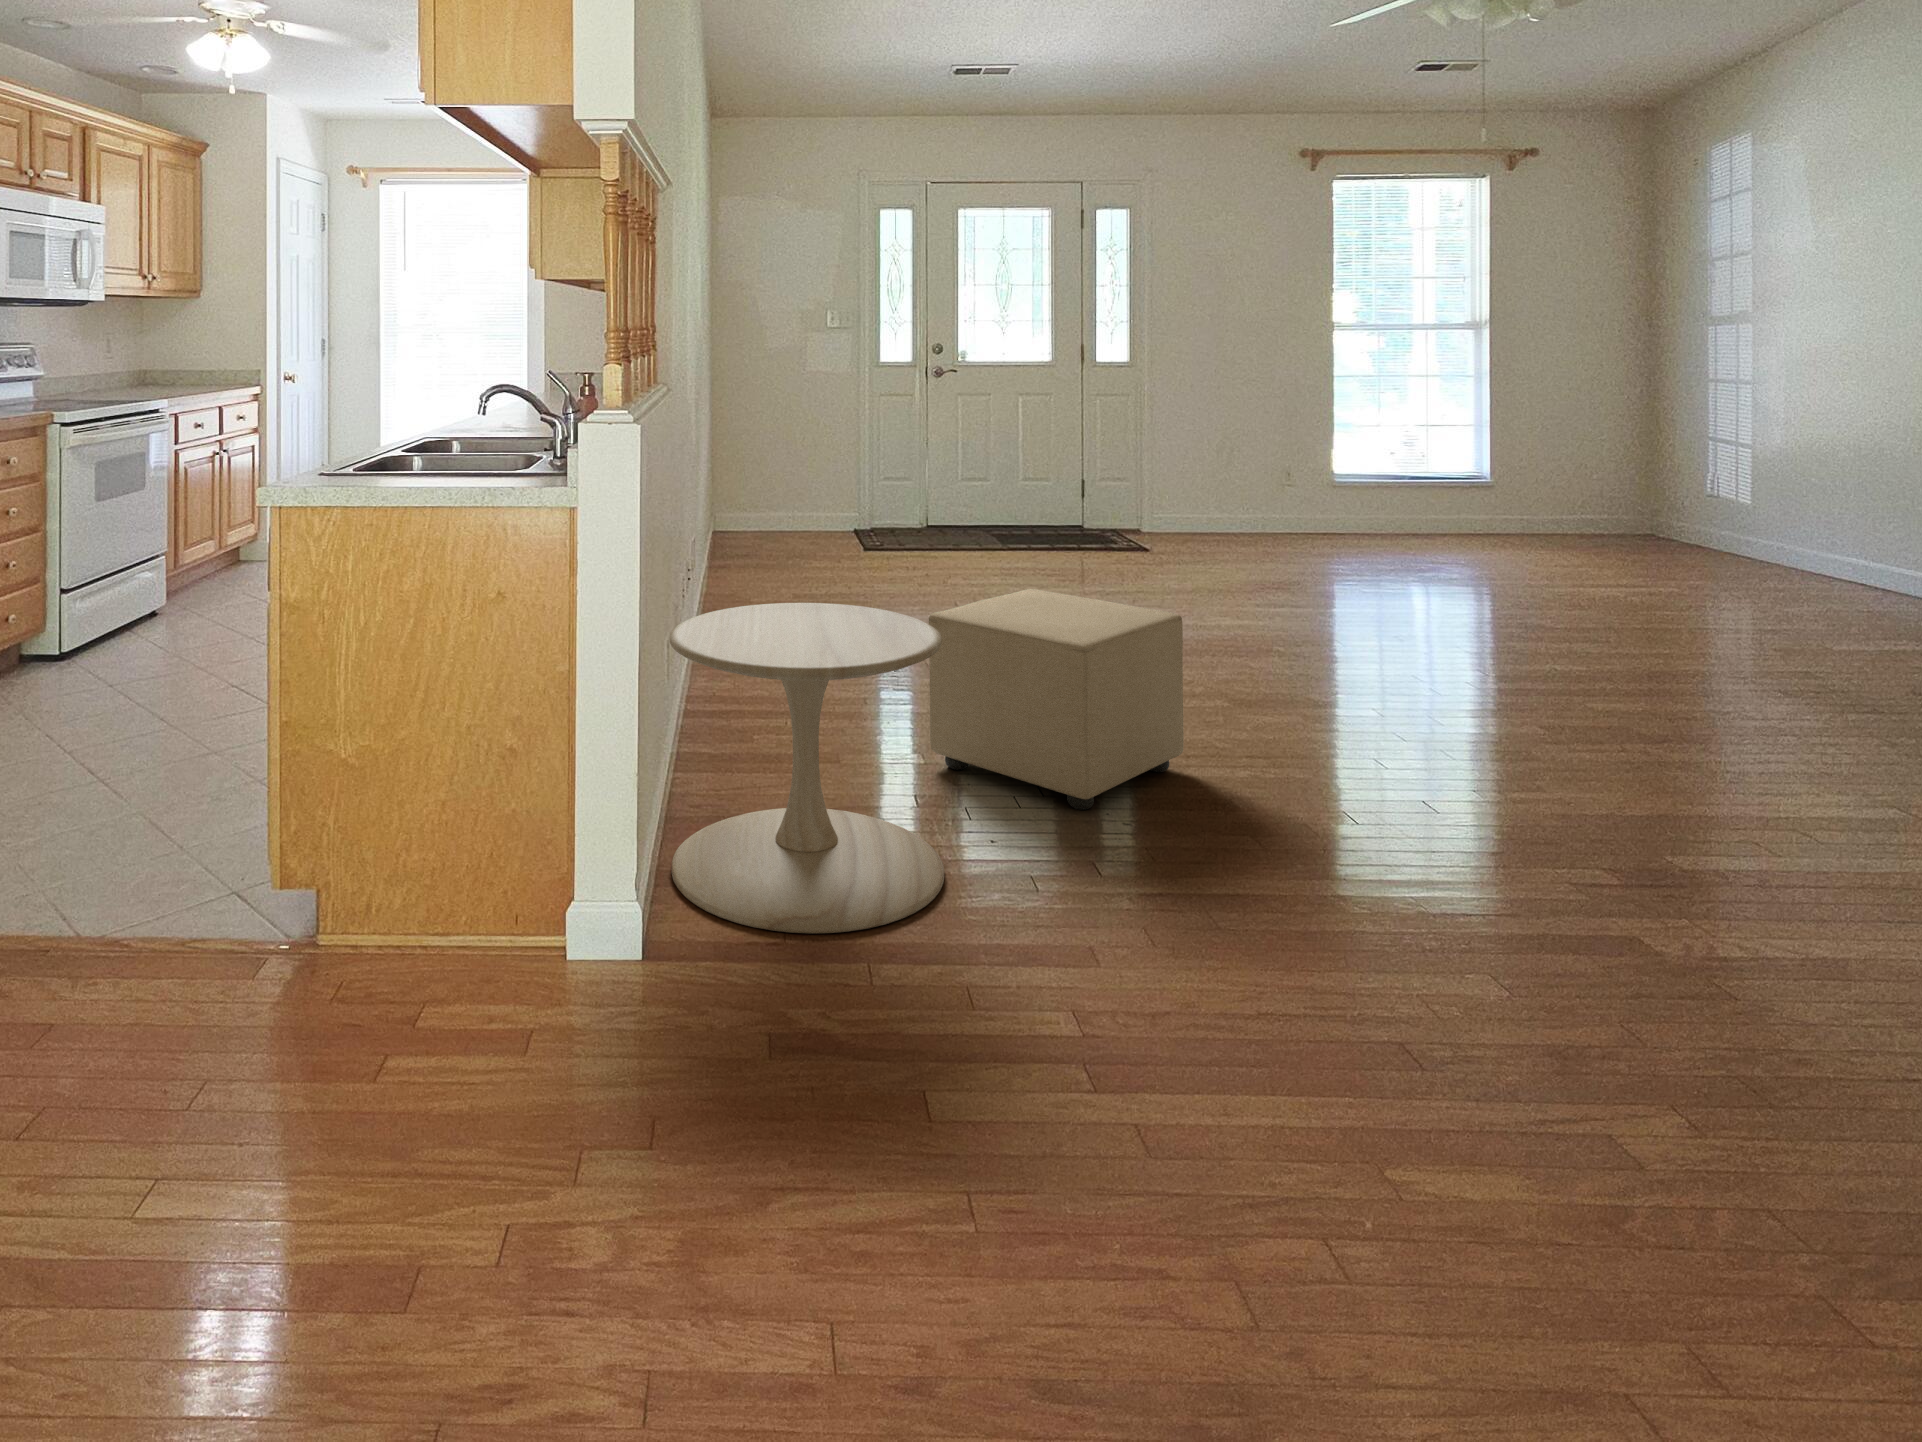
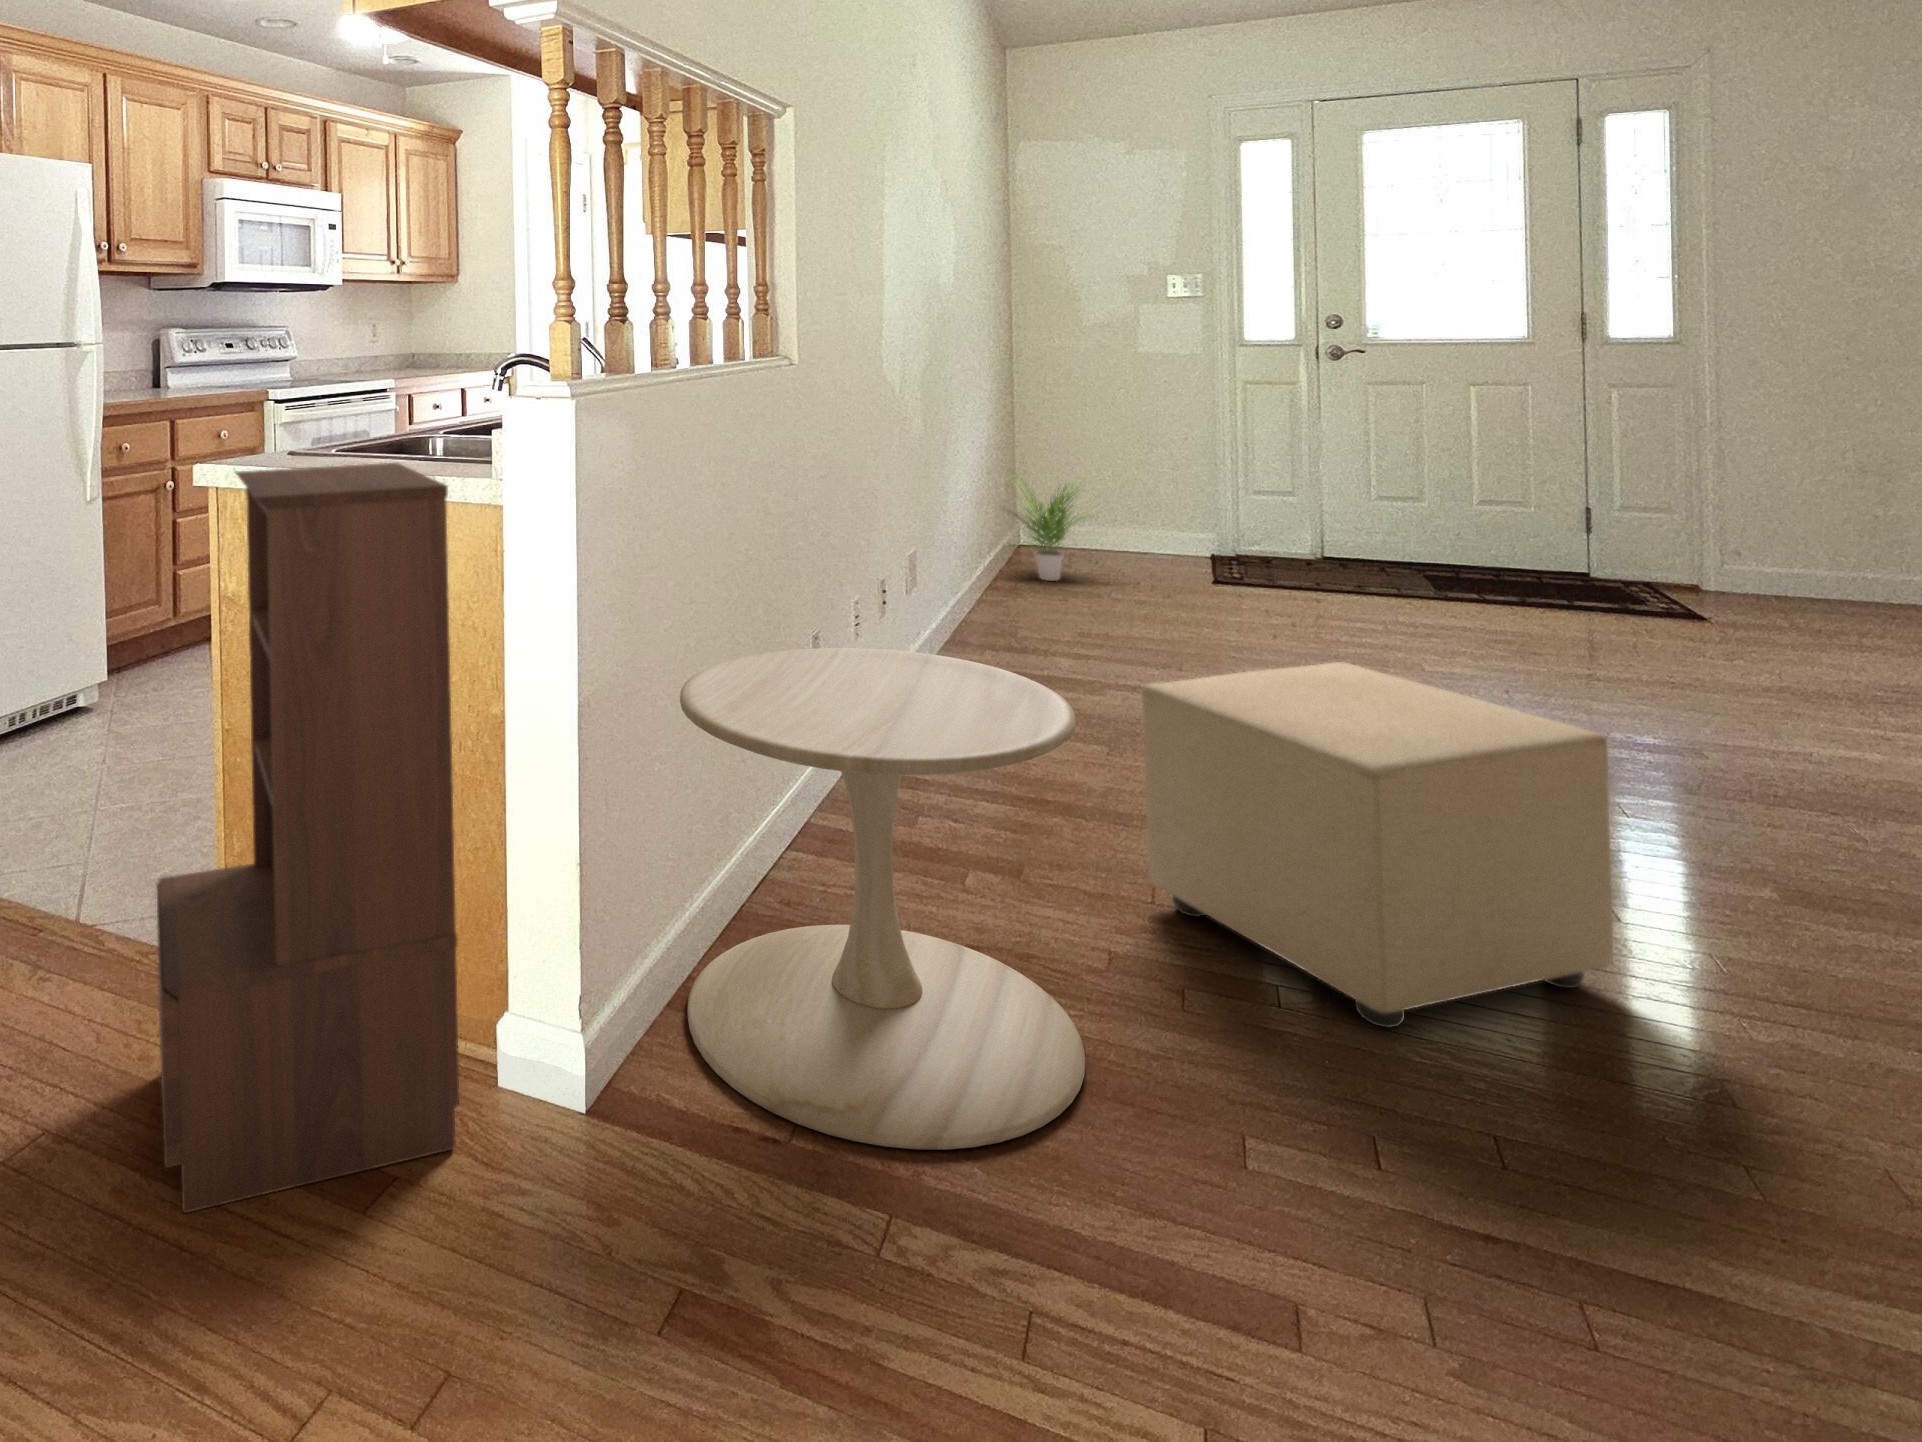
potted plant: none [716,473,798,560] -> present [1010,485,1092,581]
bookshelf: none [281,478,573,1092] -> present [157,463,459,1213]

